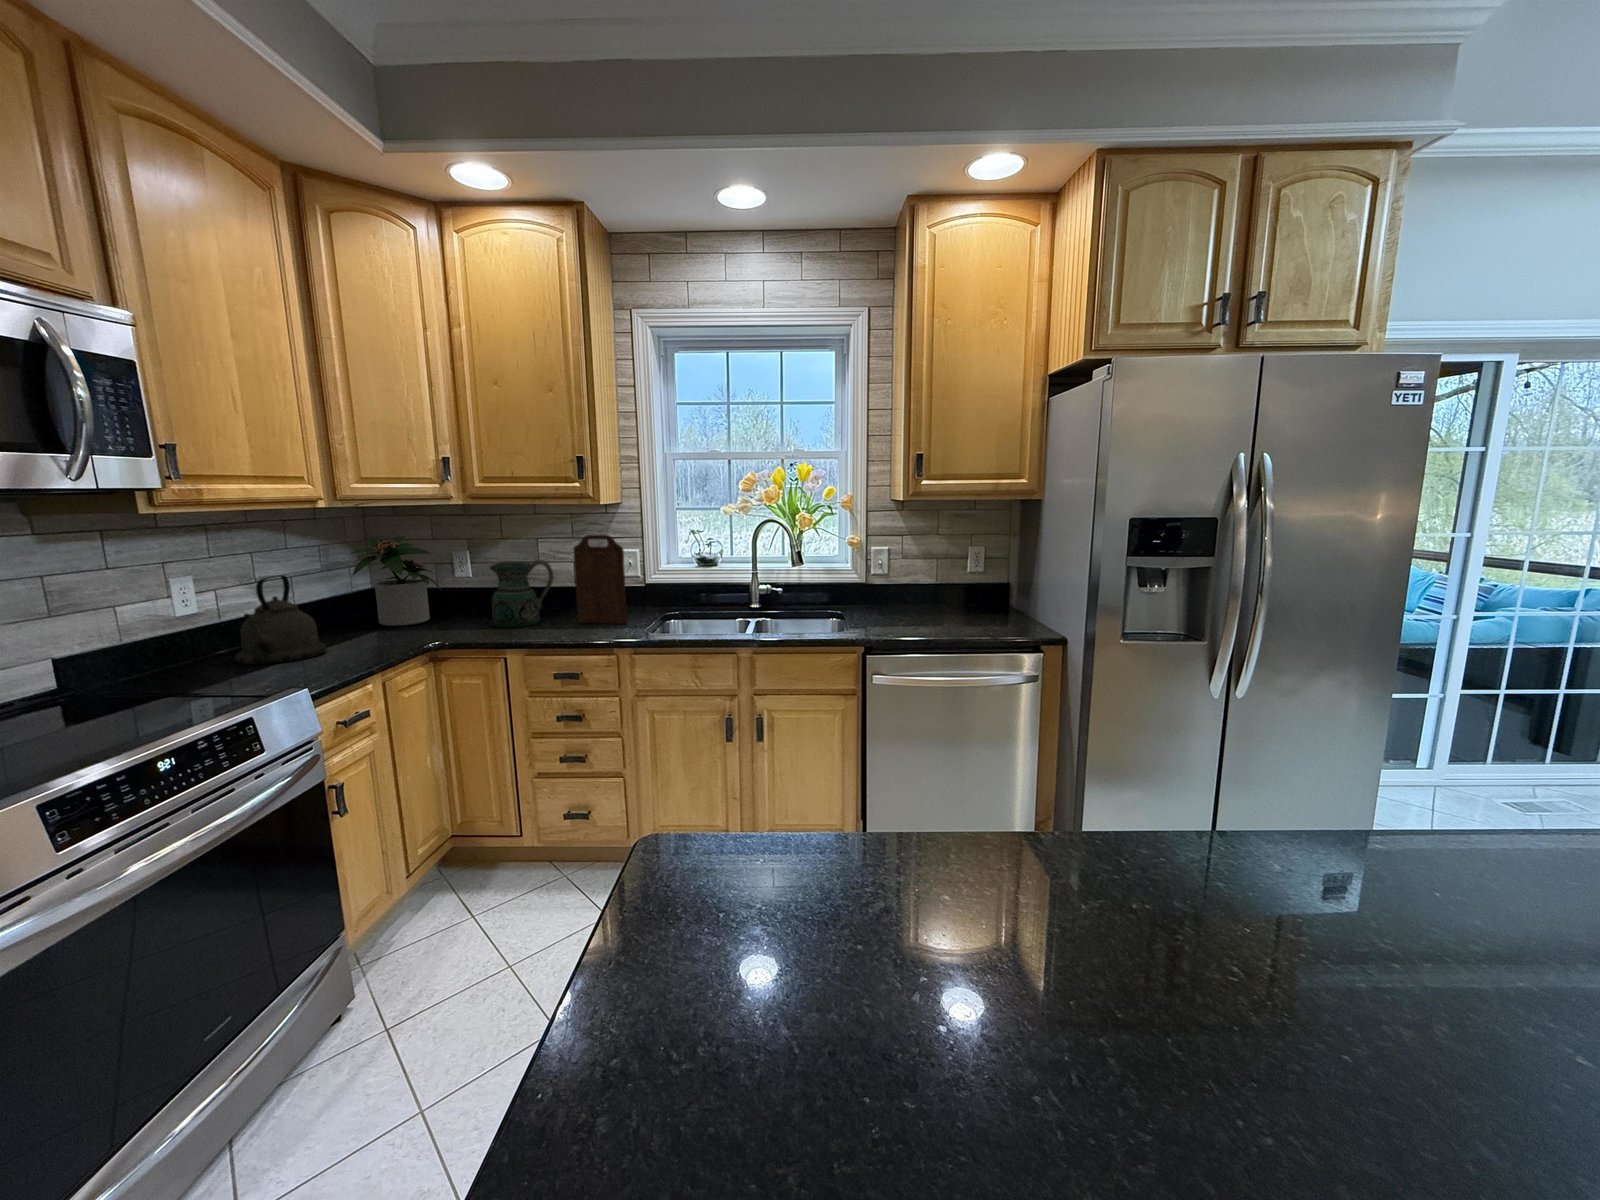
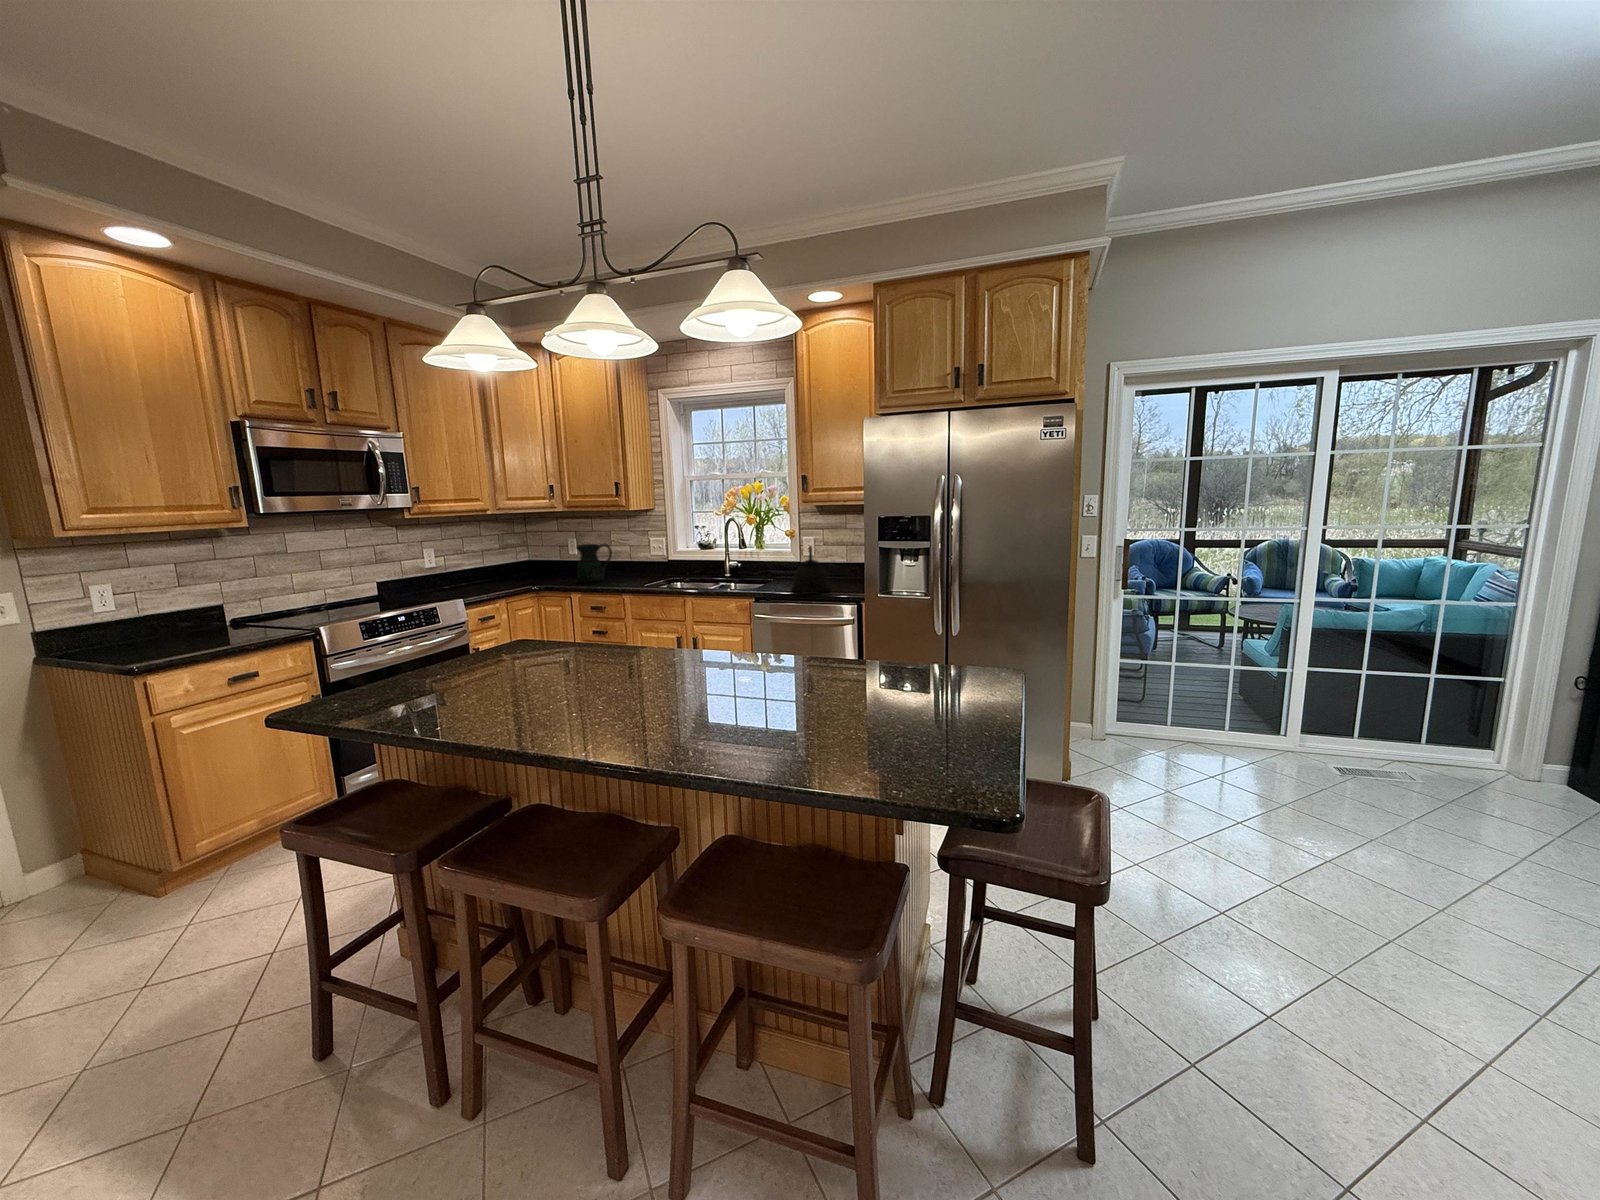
cutting board: present [573,535,627,624] -> none [618,529,646,583]
potted plant: present [350,536,441,626] -> none [510,529,559,580]
kettle: present [236,575,326,665] -> present [792,546,831,594]

